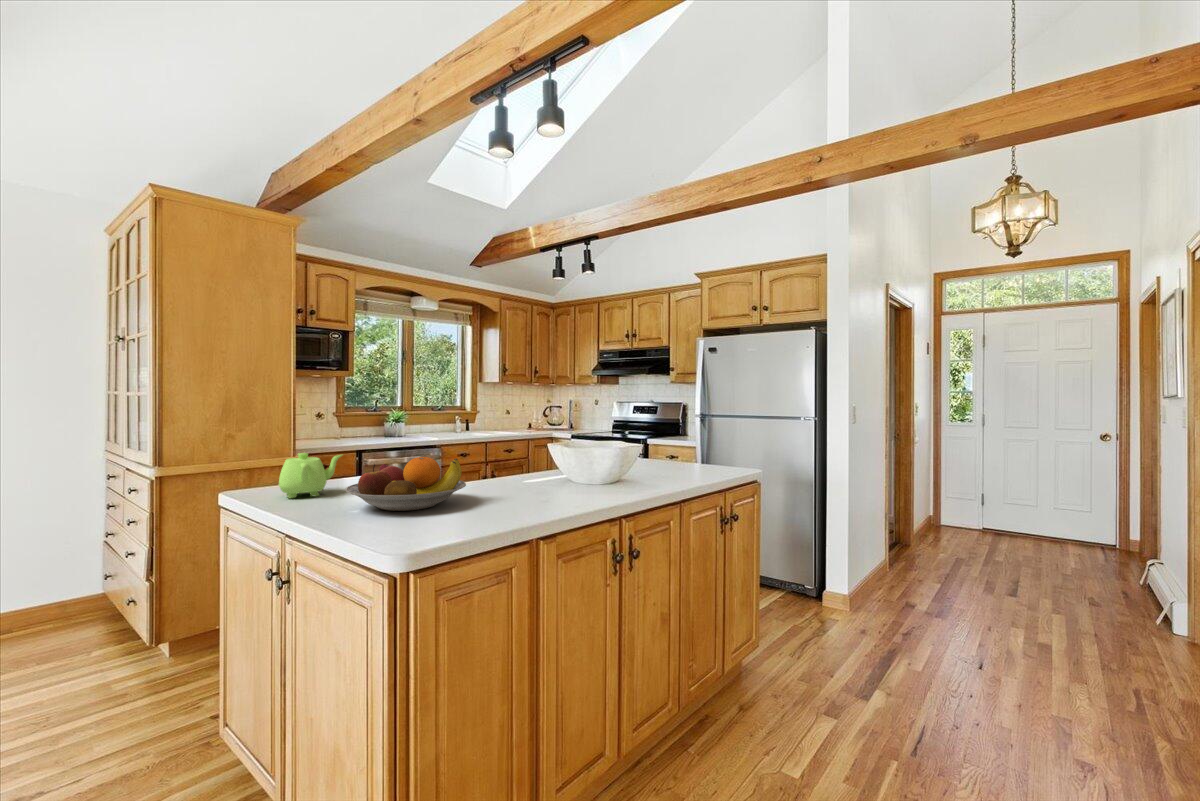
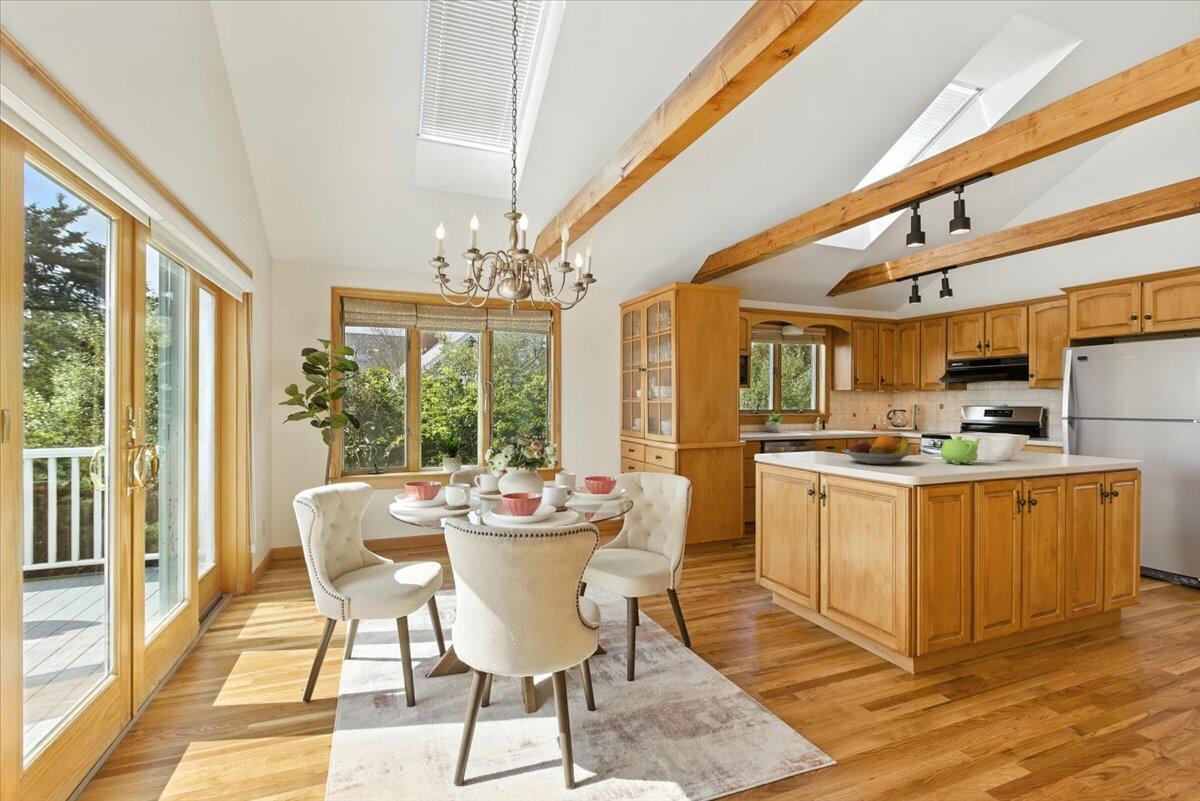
teapot: present [279,453,342,498] -> present [941,436,980,464]

